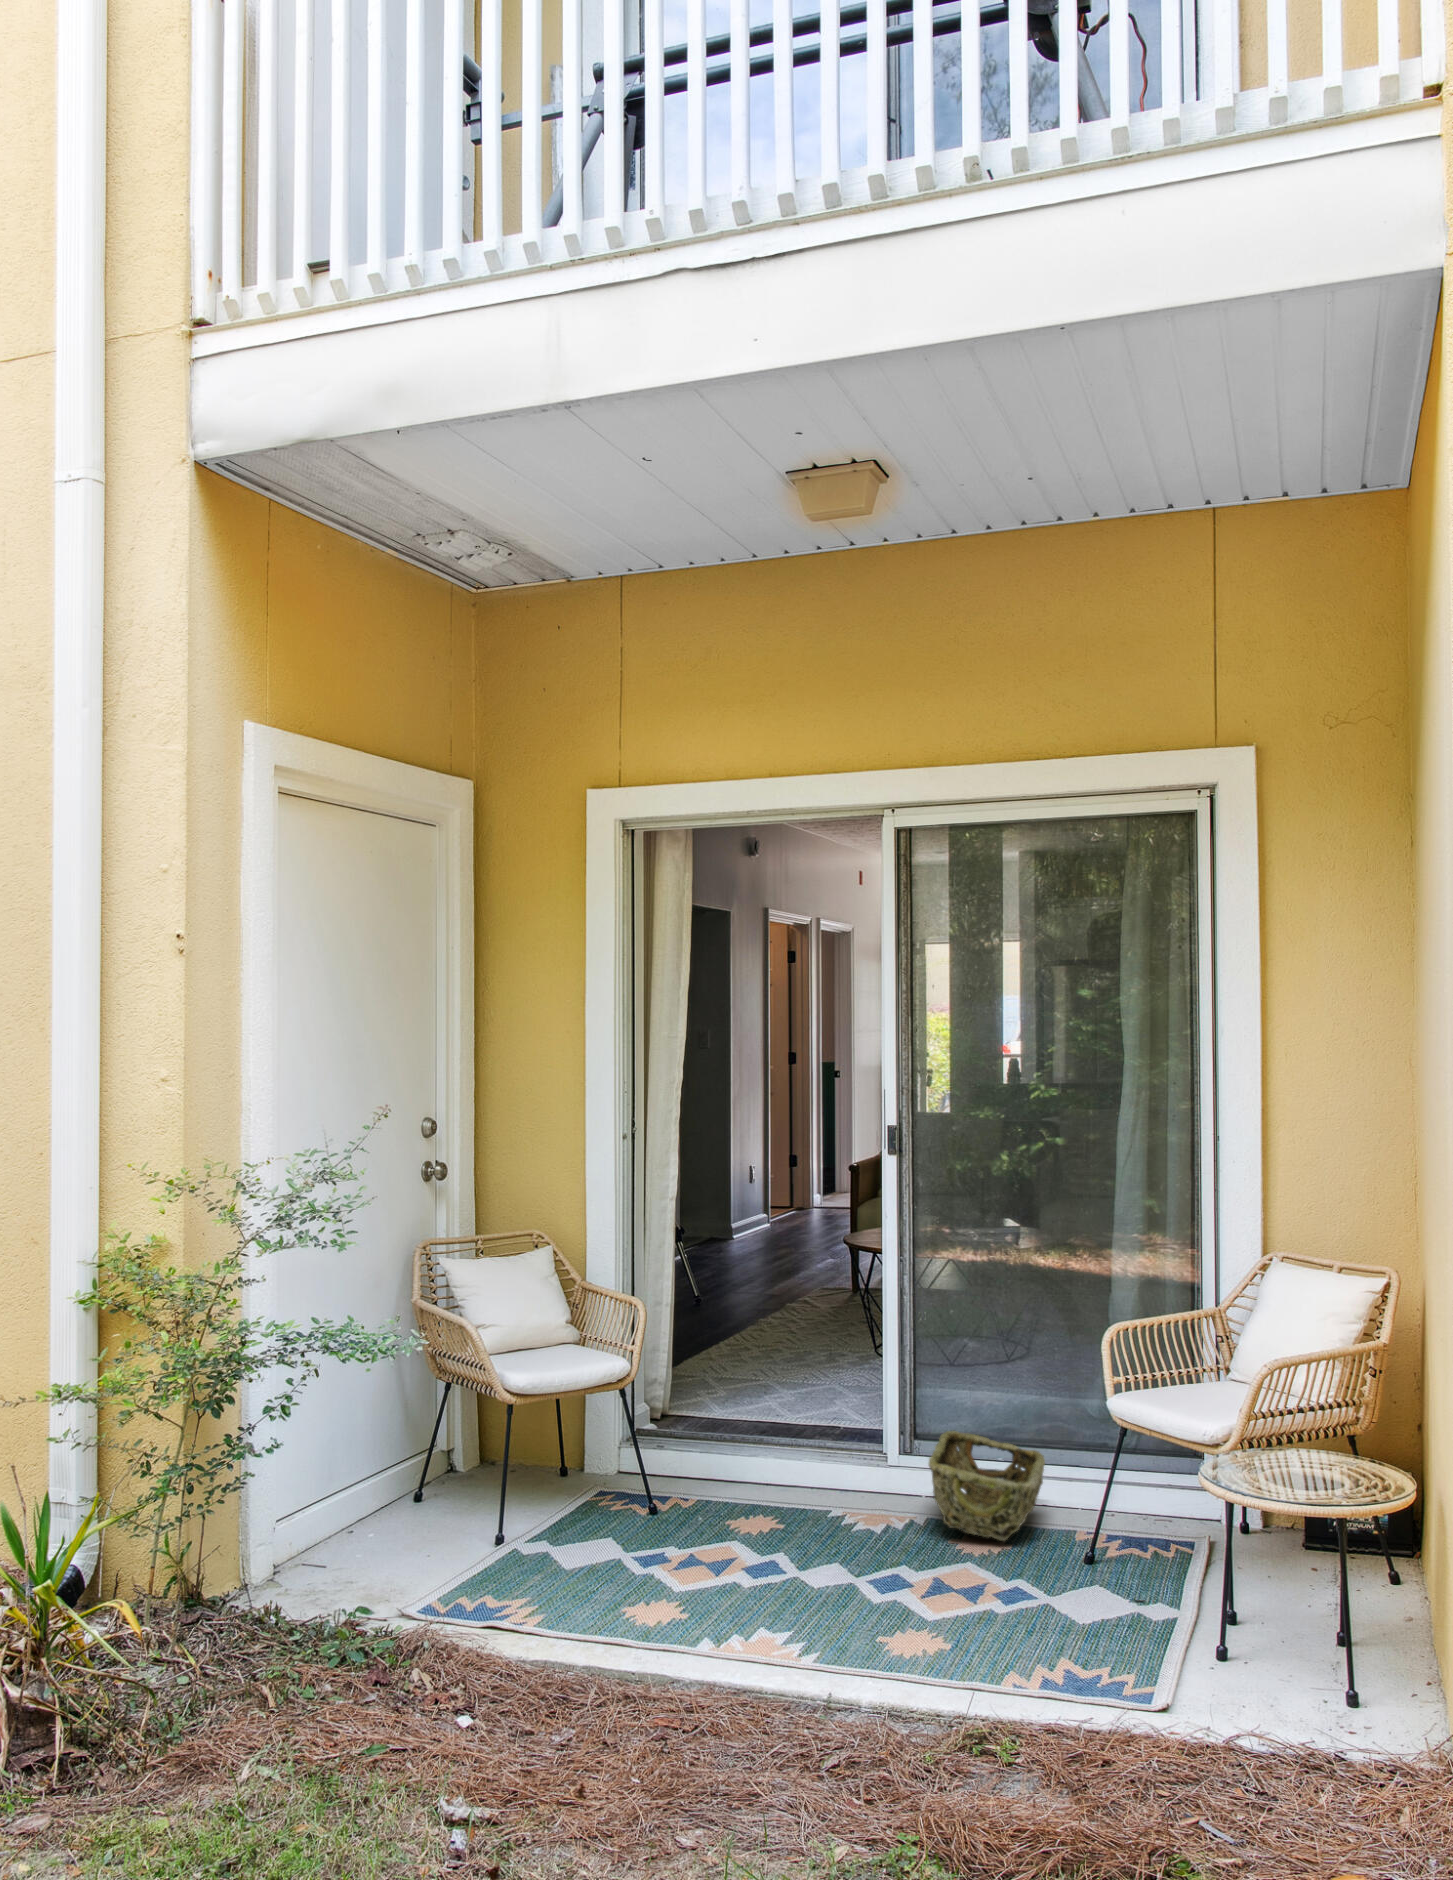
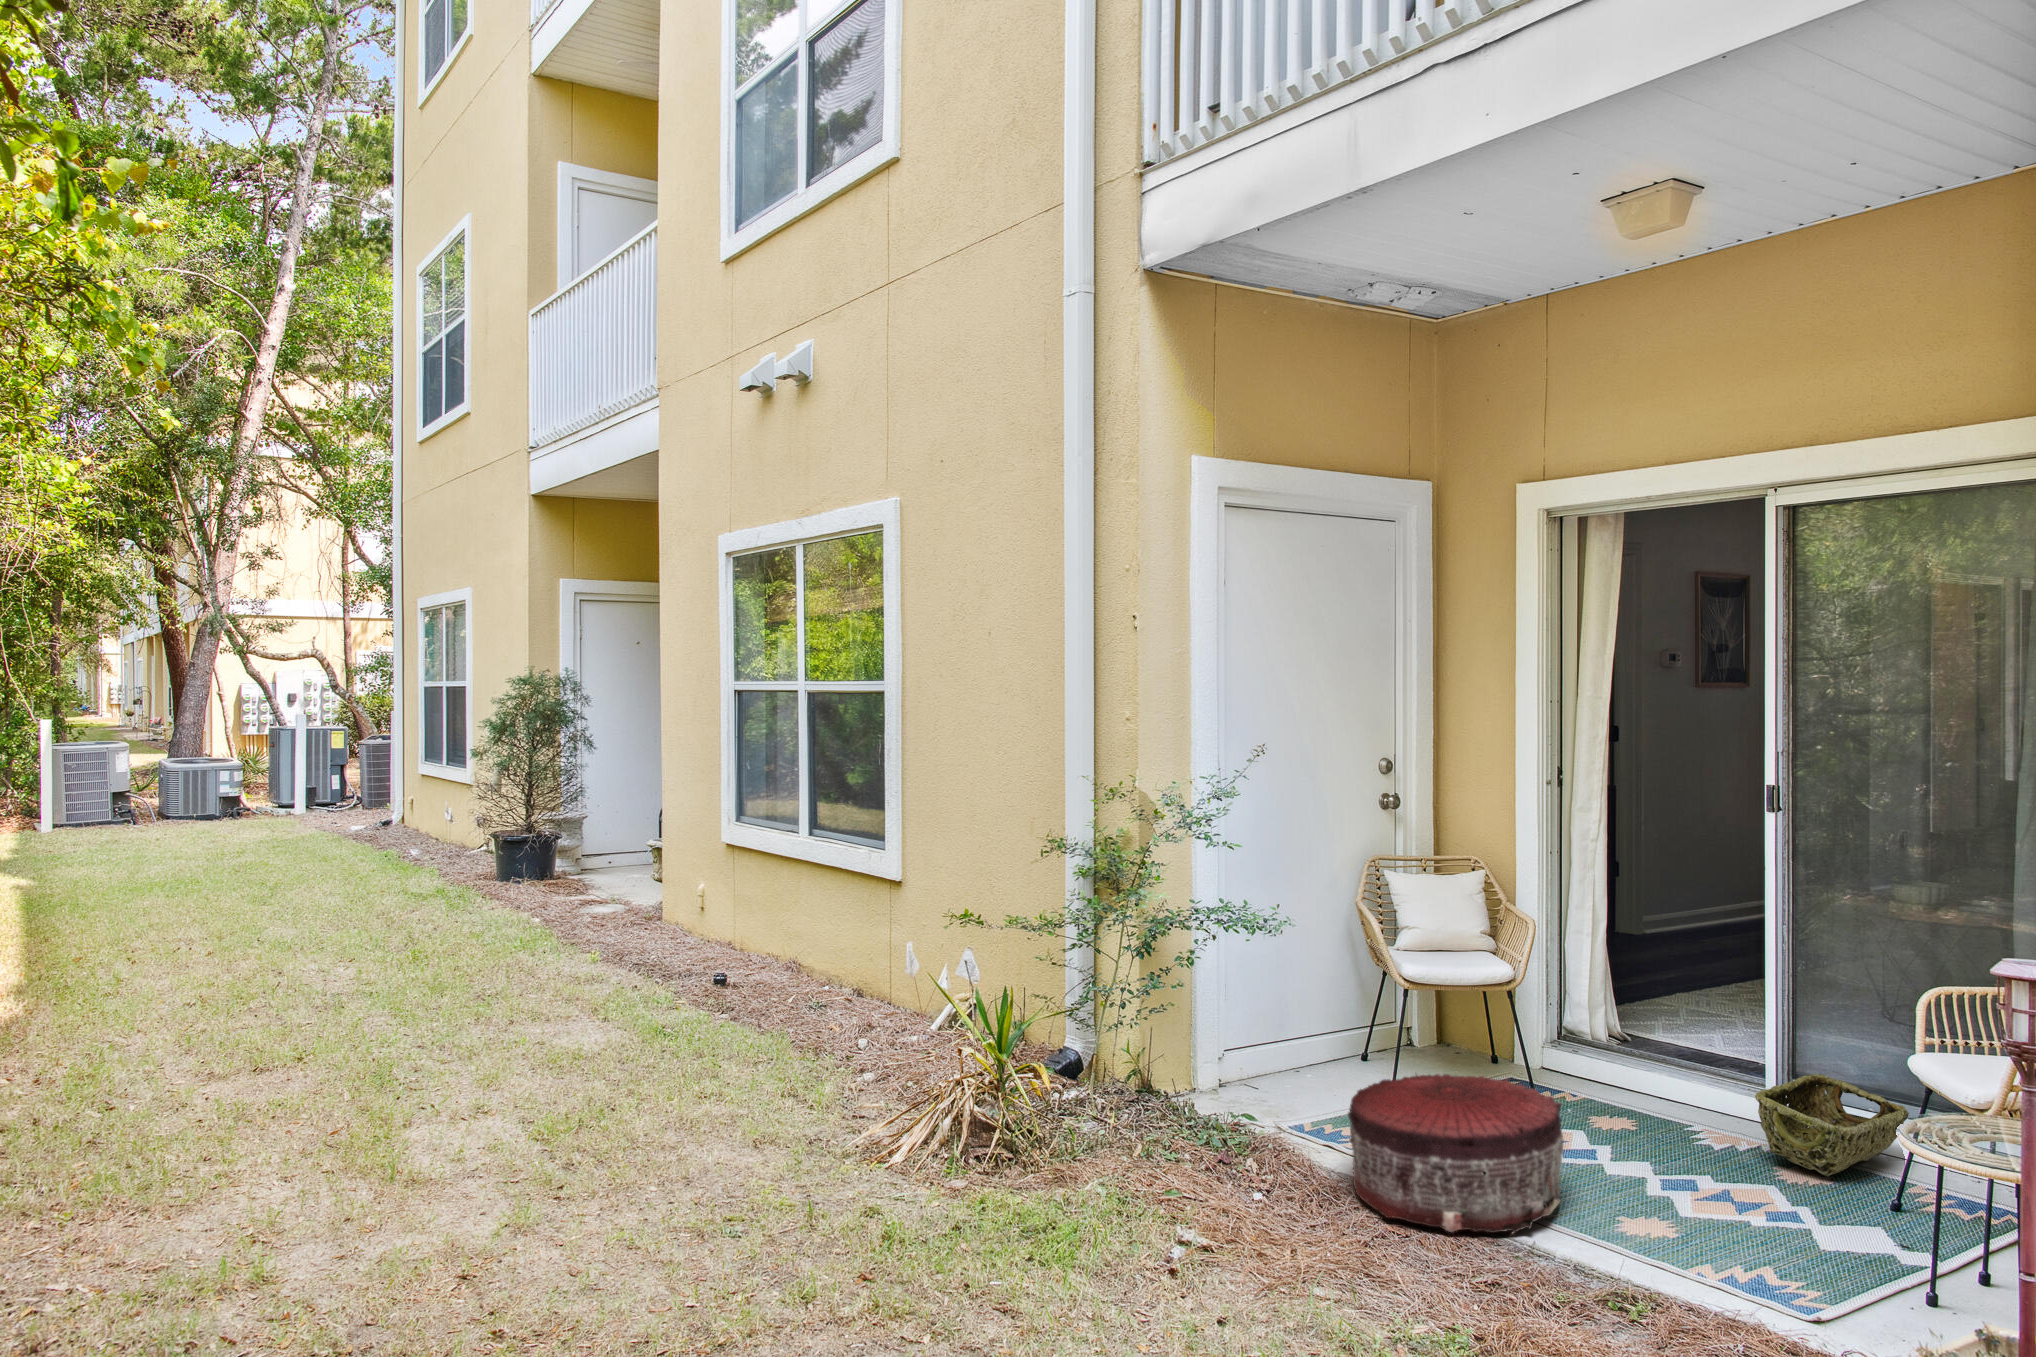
pouf: none [561,1492,826,1711] -> present [1348,1074,1563,1234]

